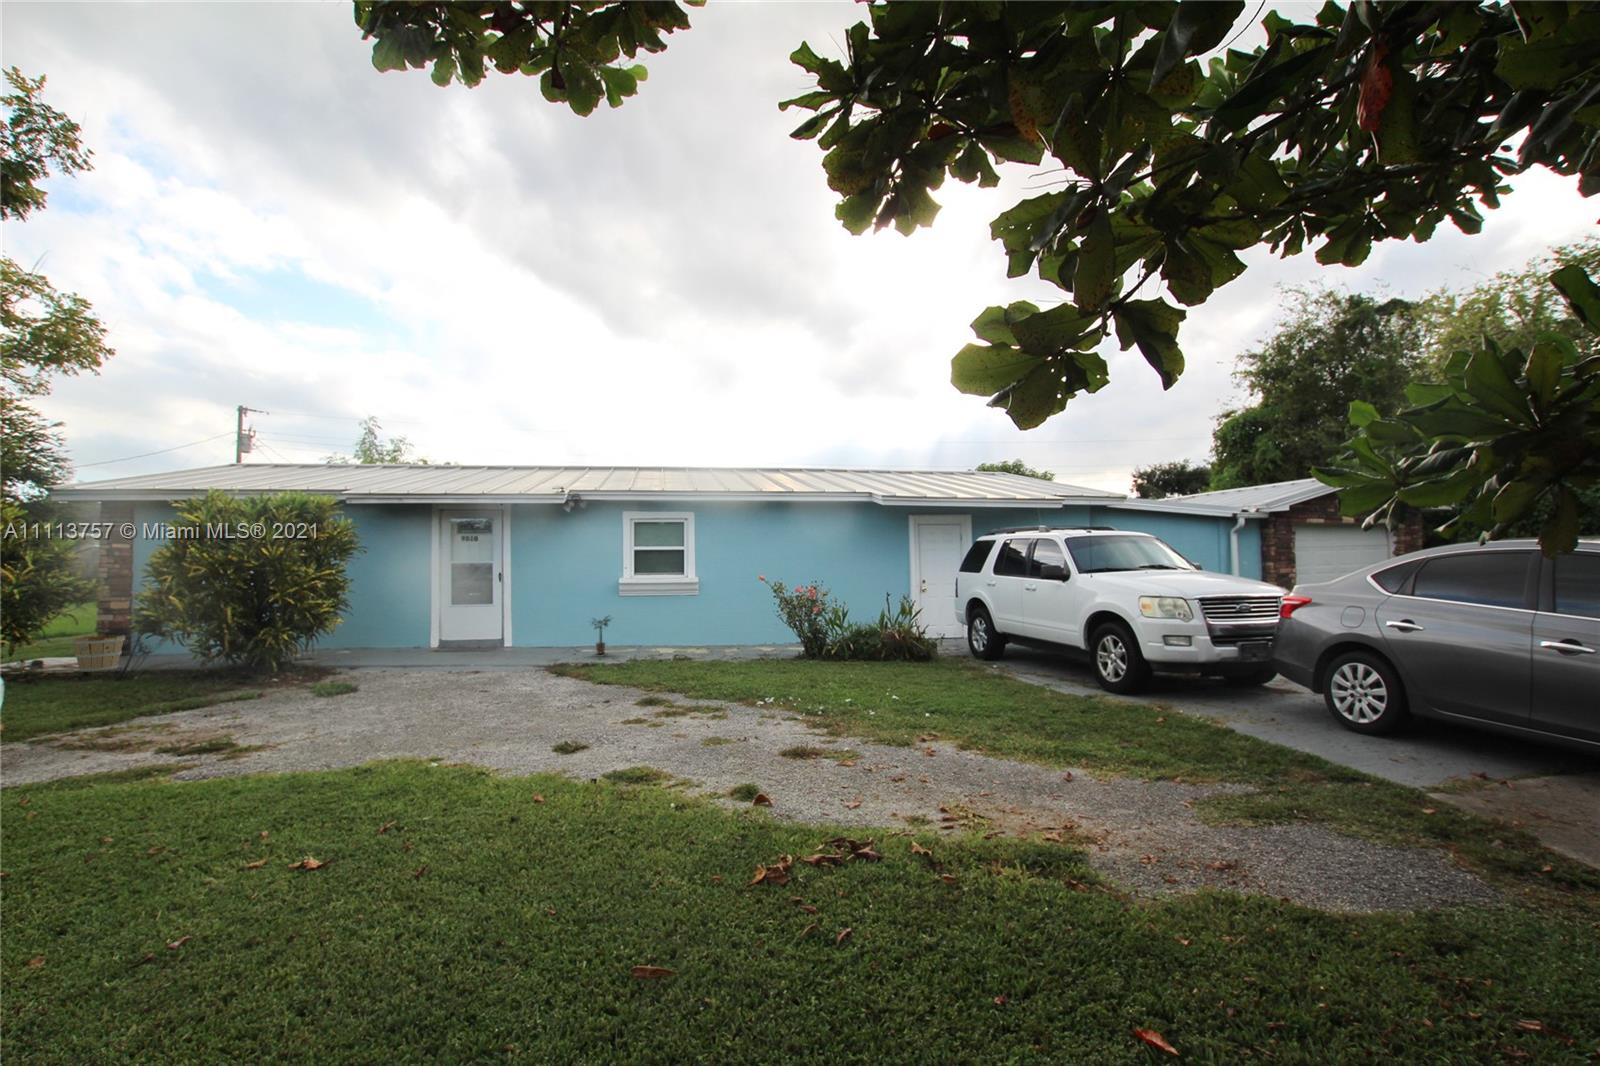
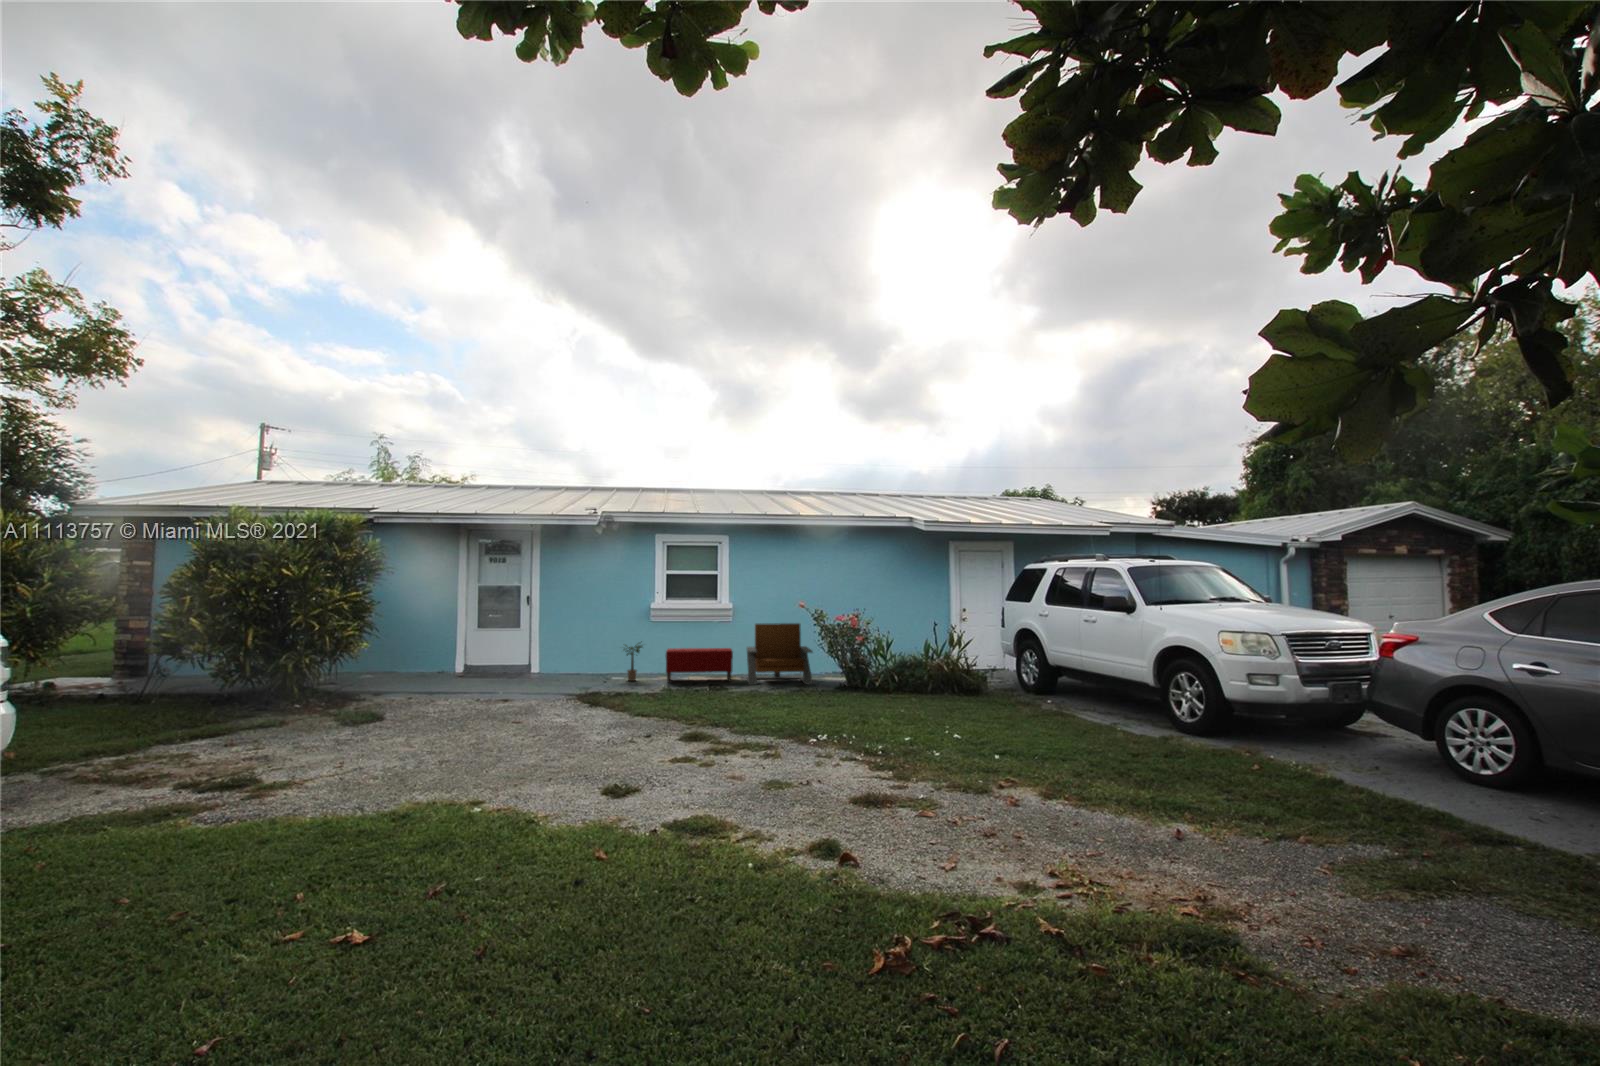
lounge chair: none [712,596,775,656] -> present [747,623,813,685]
bench: none [633,621,698,655] -> present [666,648,733,683]
wooden bucket: present [72,635,125,672] -> none [94,656,149,694]

